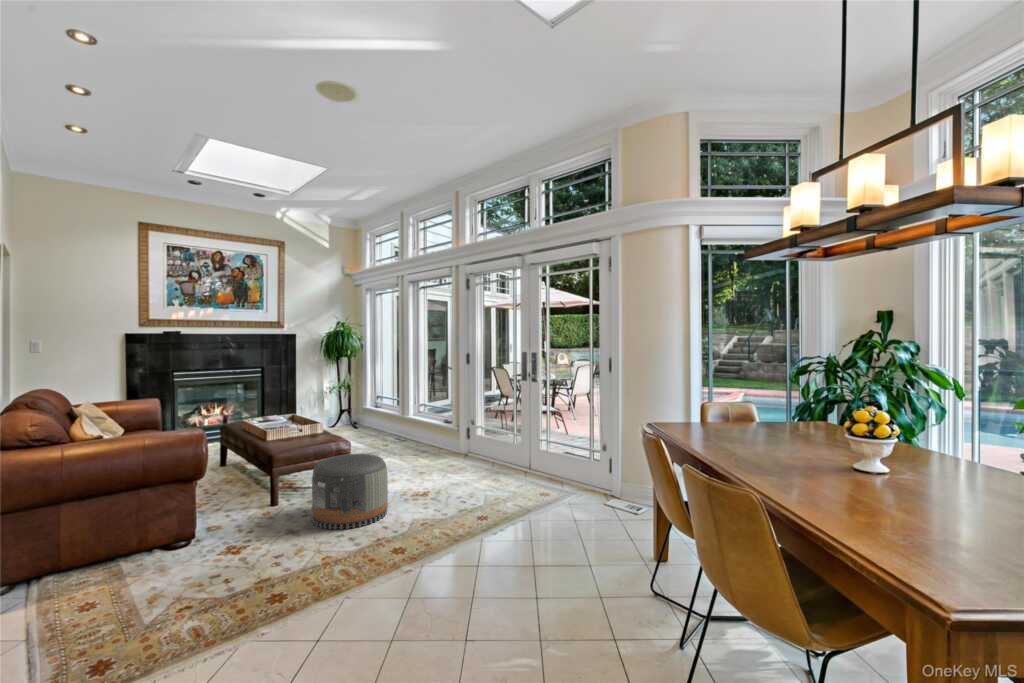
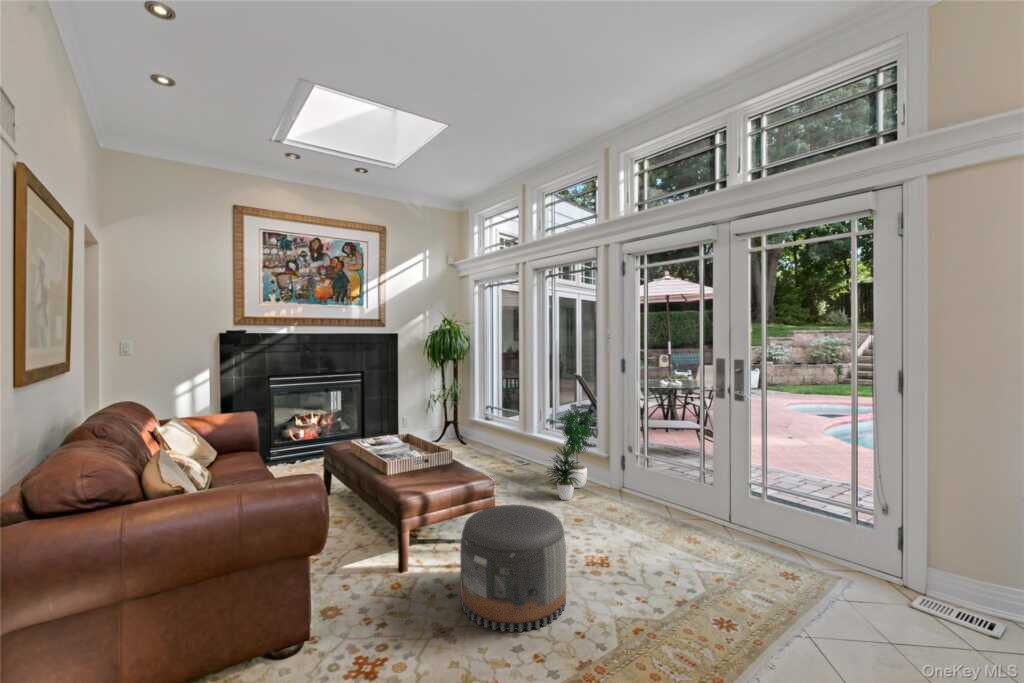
potted plant: none [404,389,449,462] -> present [547,407,594,500]

